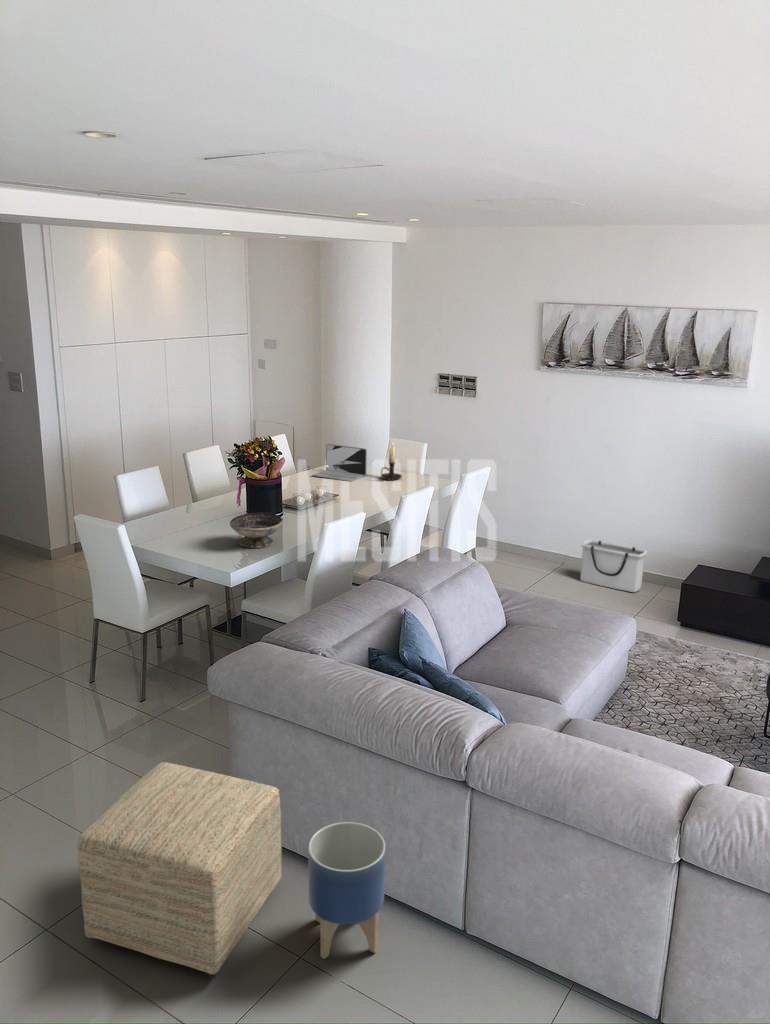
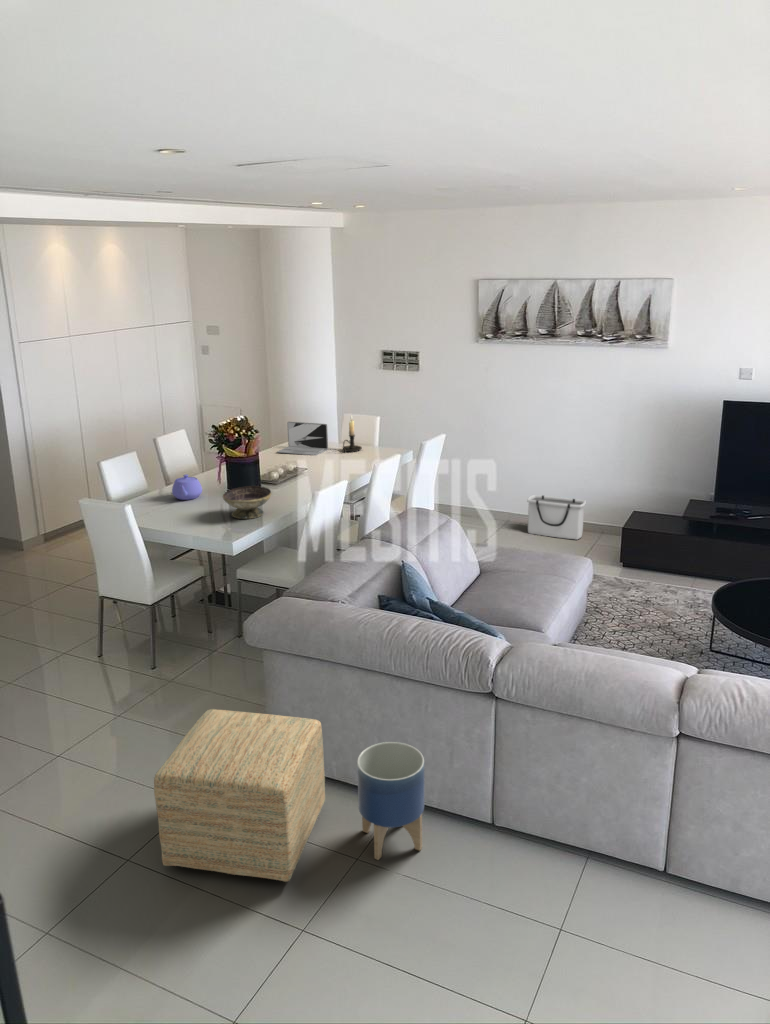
teapot: none [186,495,218,522] -> present [172,474,202,500]

